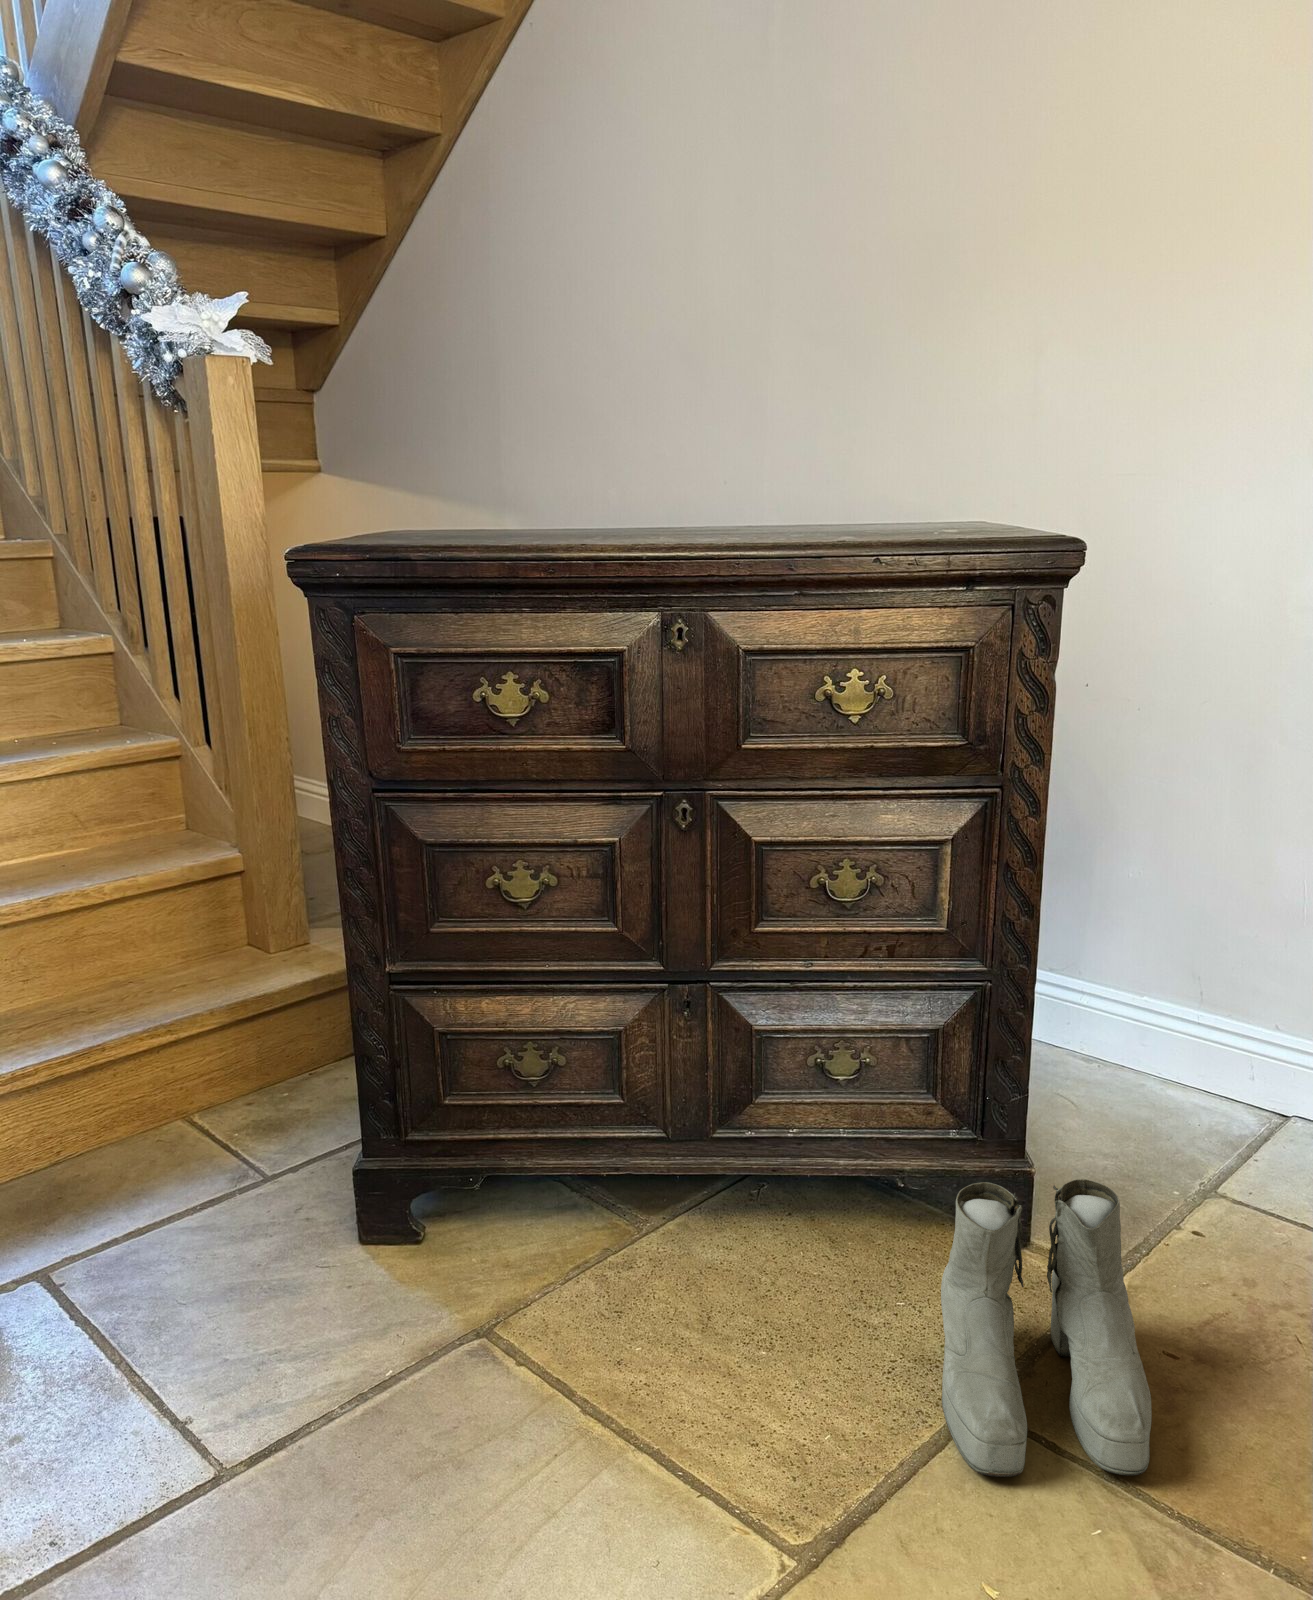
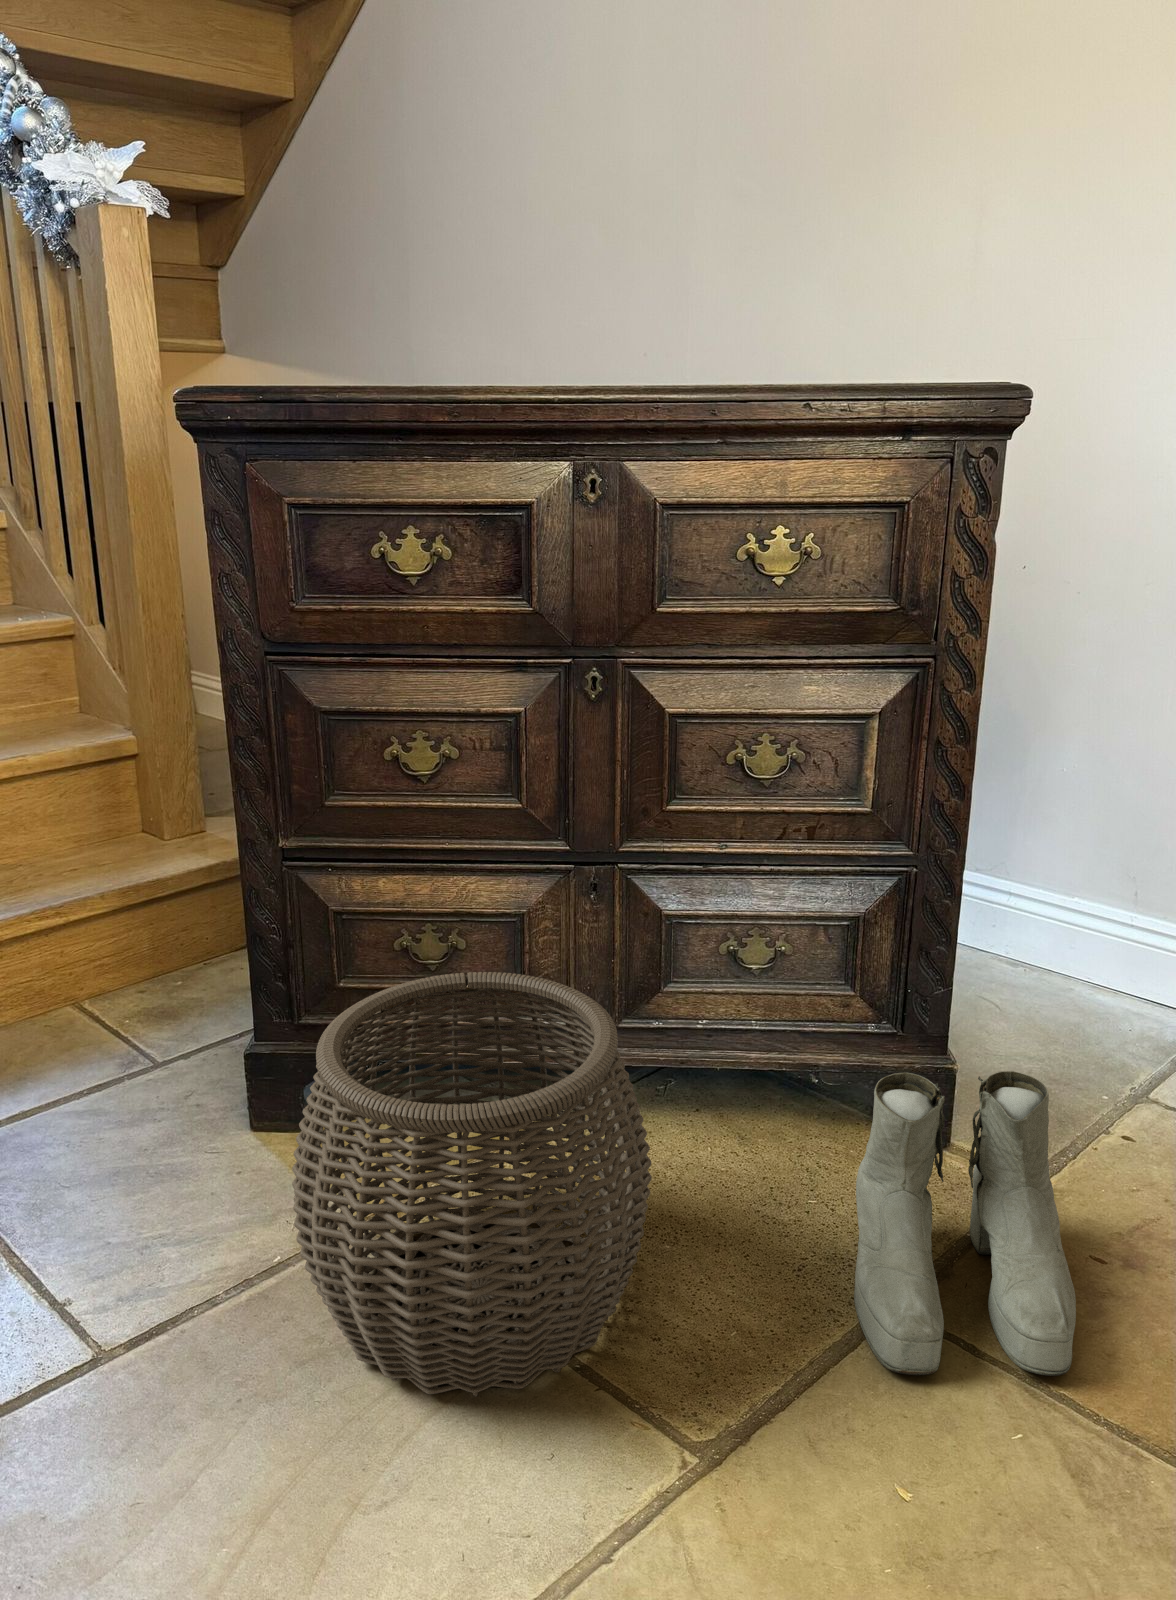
woven basket: none [409,1091,748,1505] -> present [292,972,652,1396]

